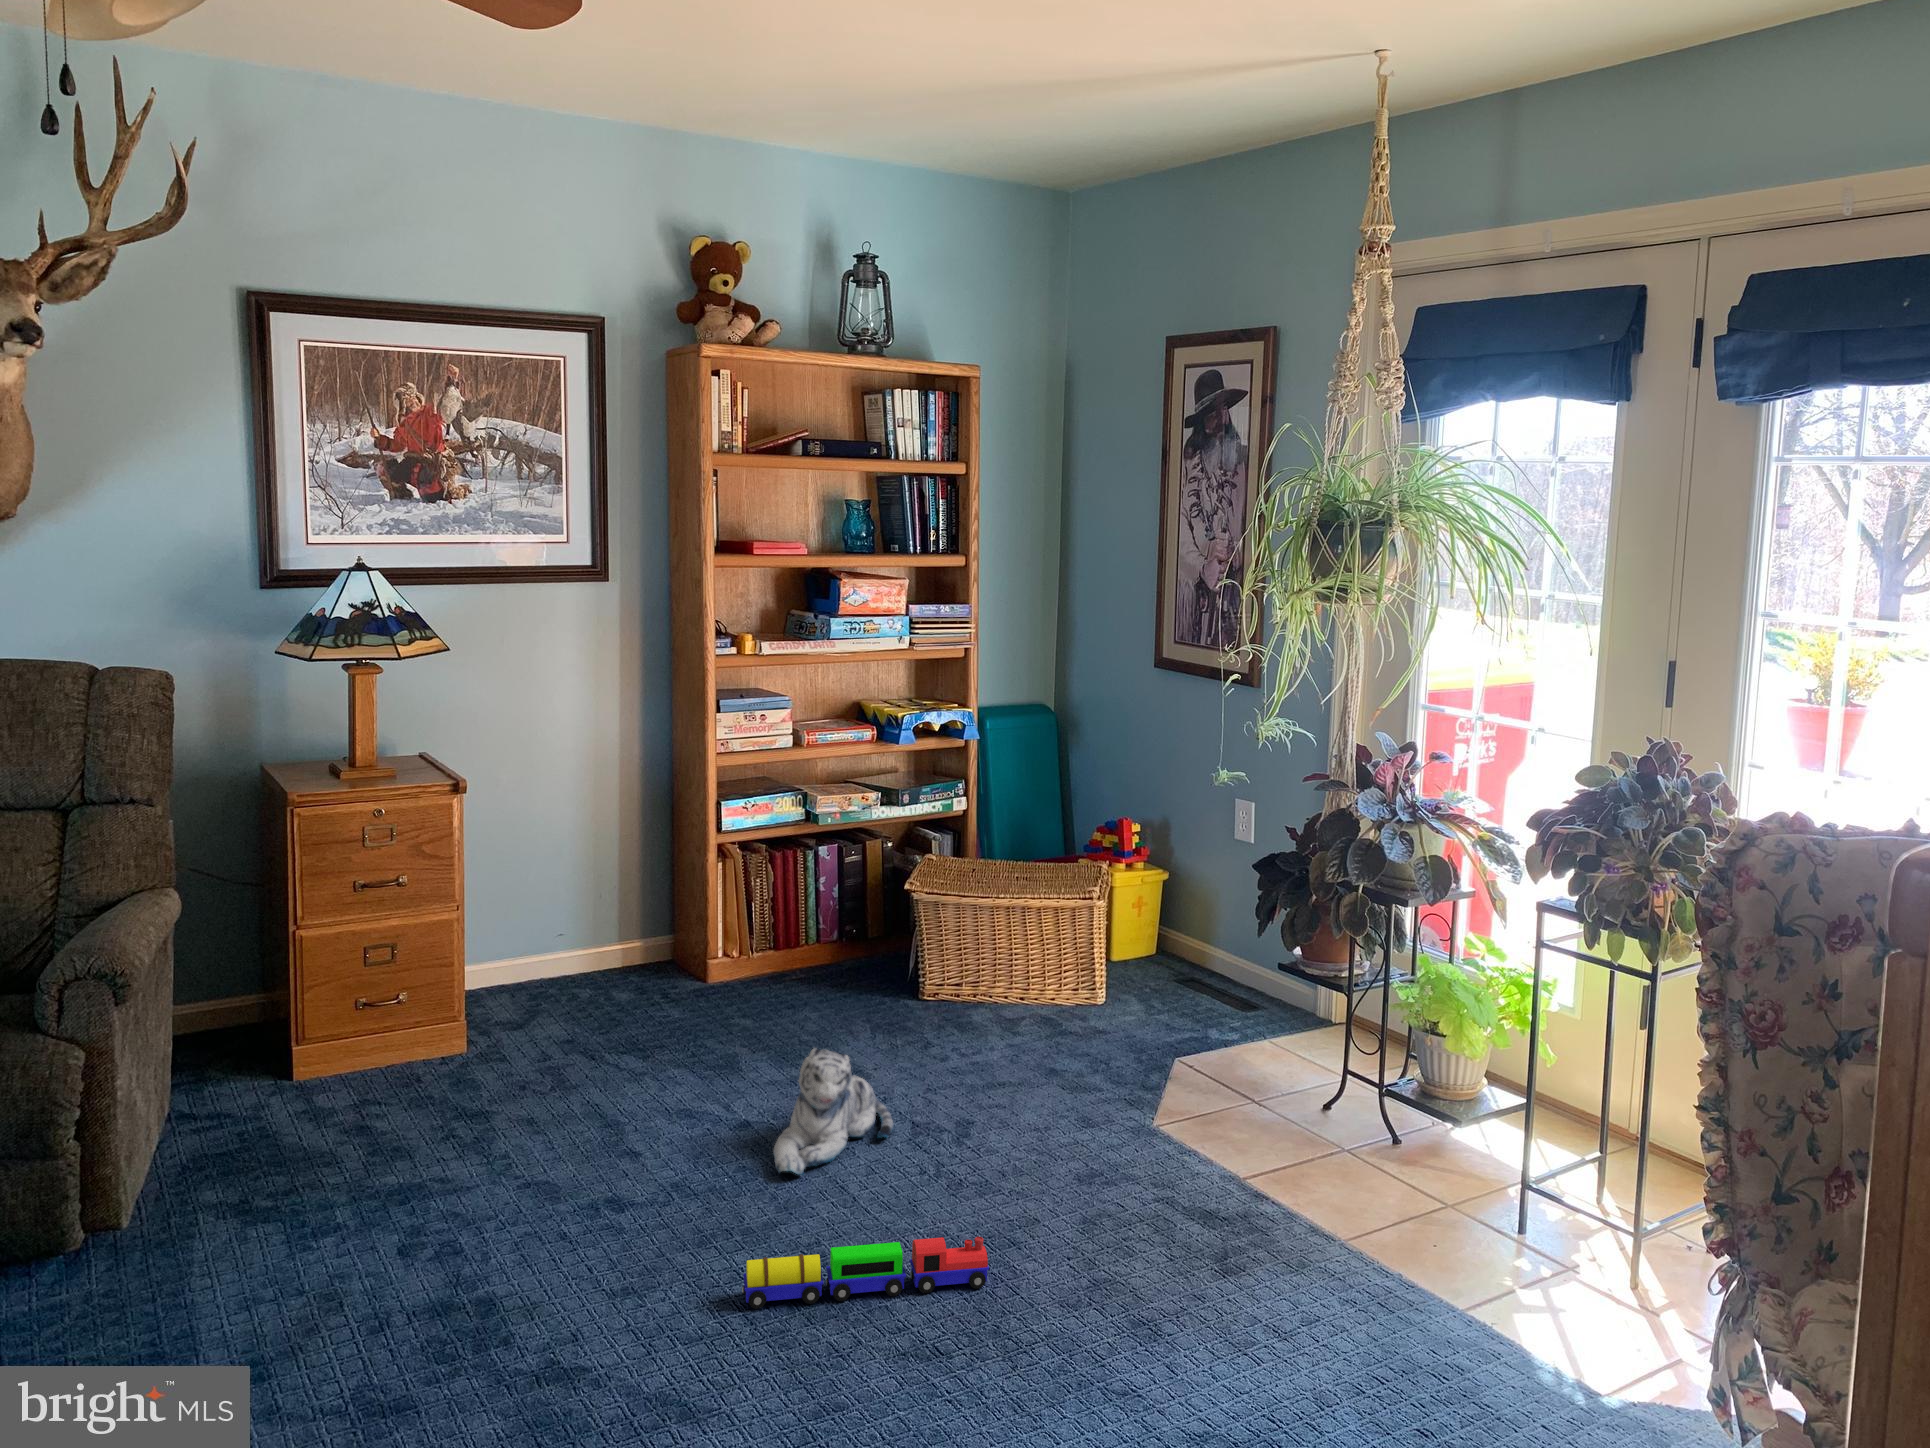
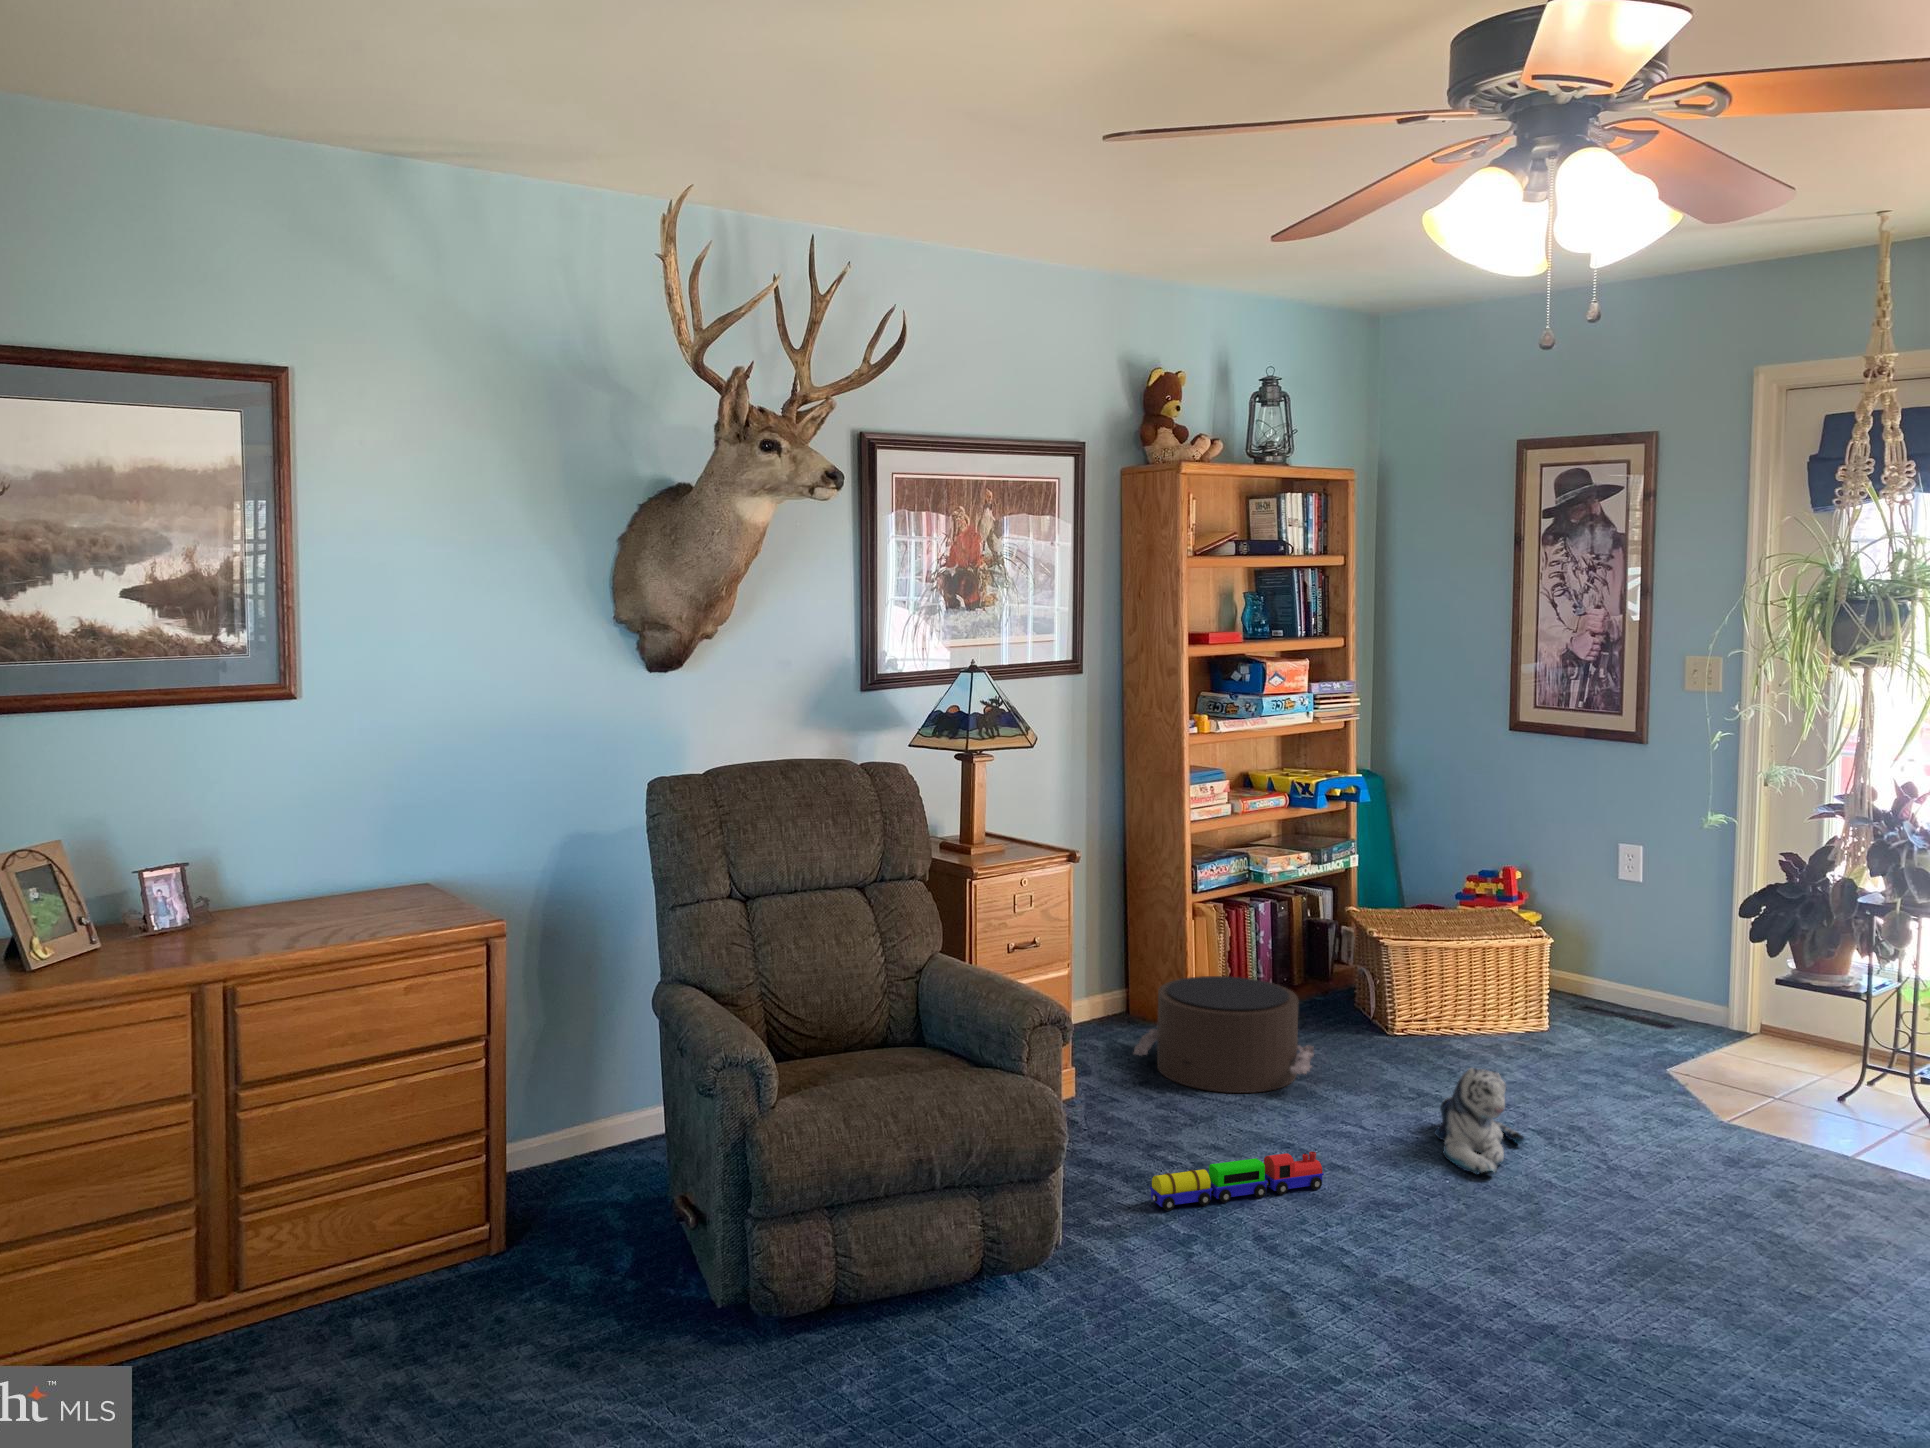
pouf: none [569,924,779,1058] -> present [1134,976,1314,1093]
toy train: present [742,1237,989,1309] -> present [1150,1152,1324,1211]

